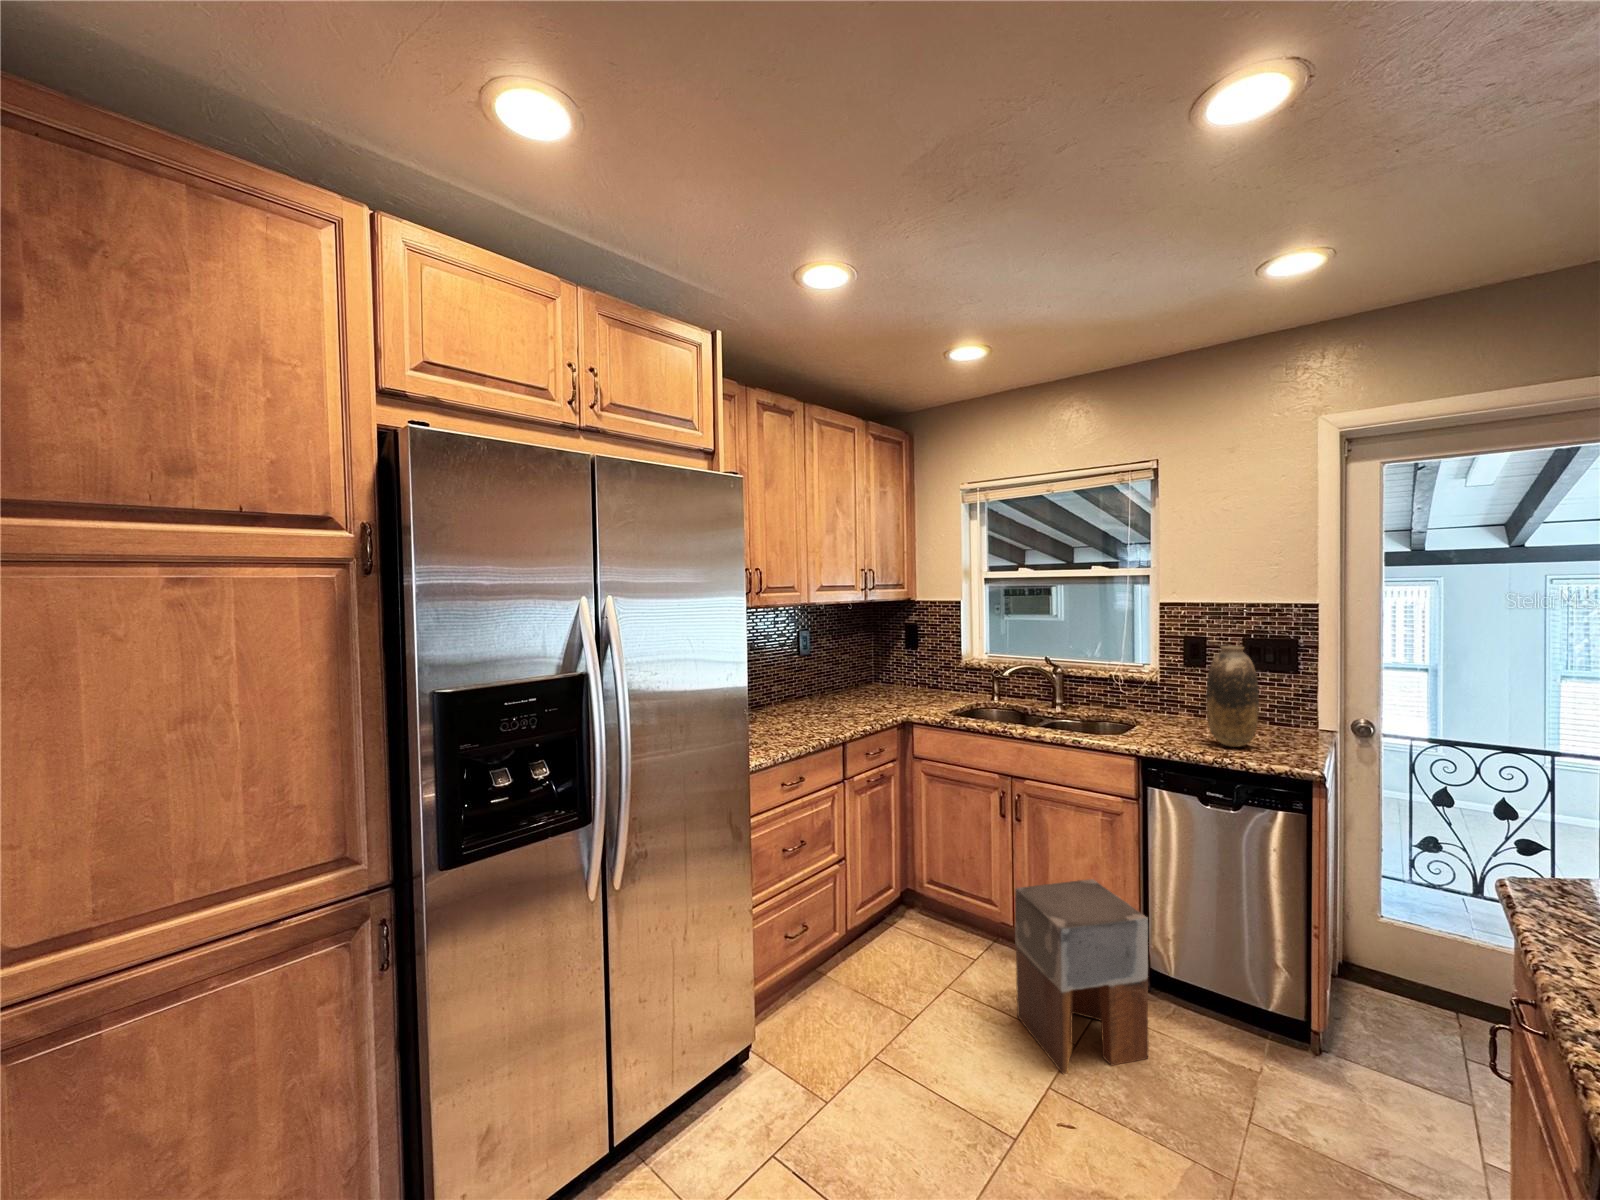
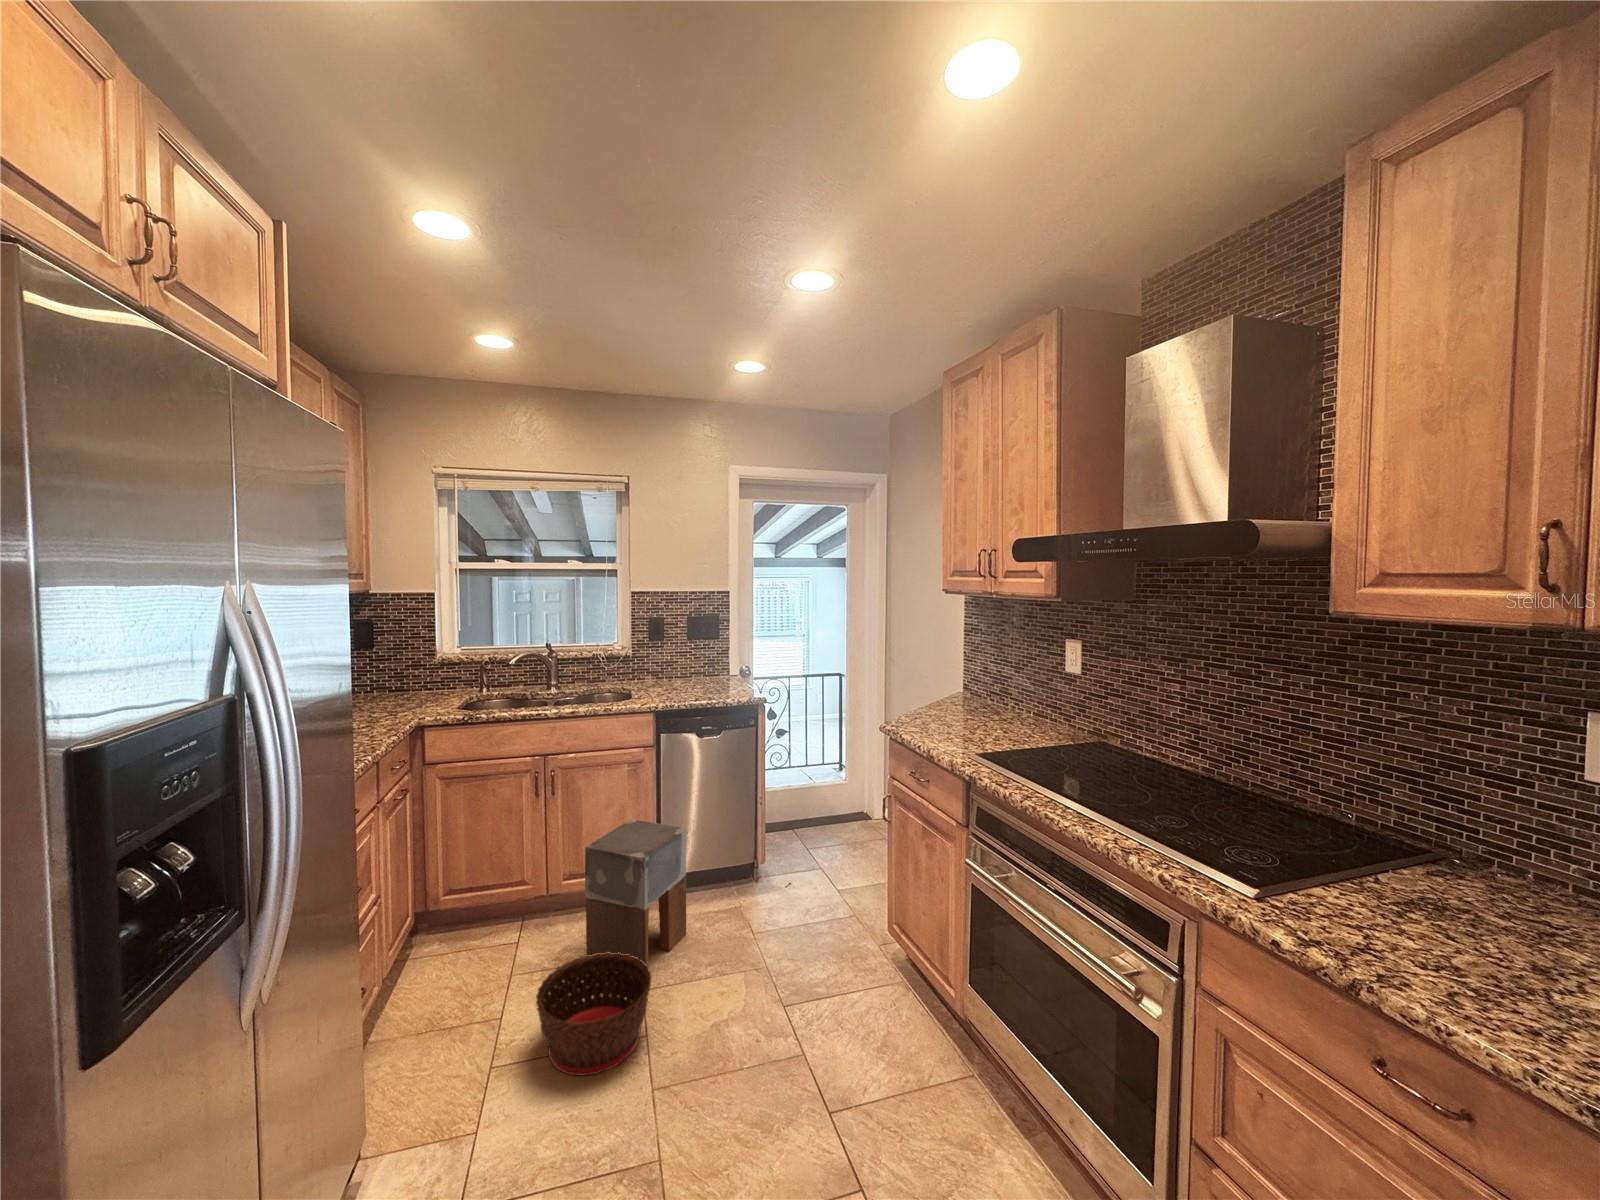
vase: present [1206,646,1259,747] -> none [689,623,720,694]
basket: none [902,1000,1029,1145] -> present [536,952,651,1076]

